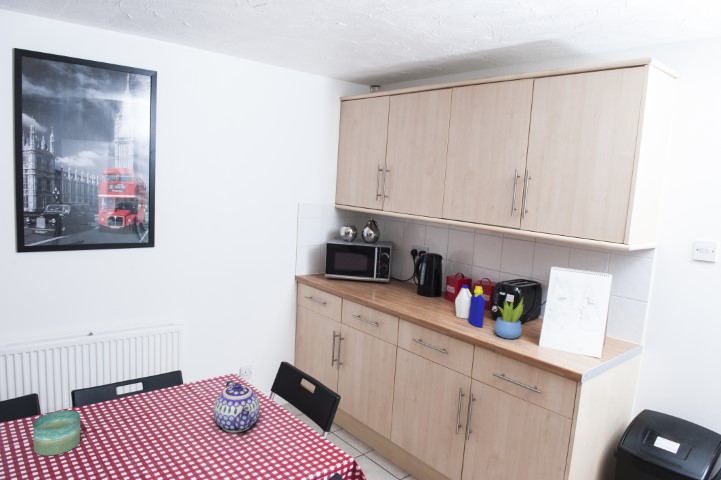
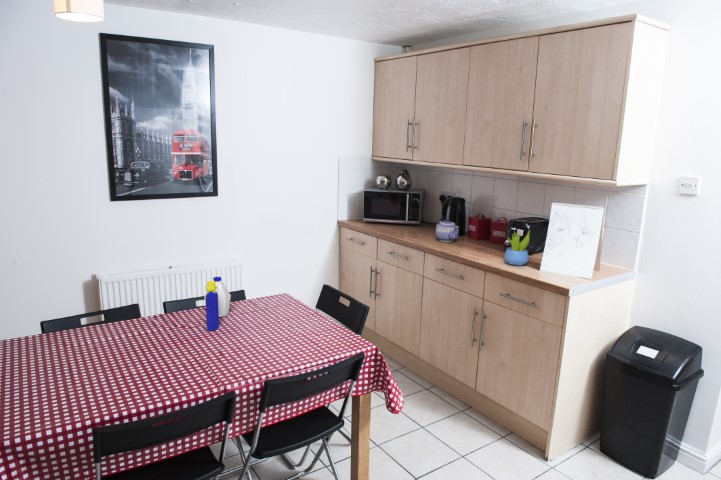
bottle: present [455,285,485,327] -> present [204,277,231,331]
teapot: present [214,381,260,432] -> present [436,219,458,242]
candle: present [33,410,80,456] -> none [140,310,173,339]

